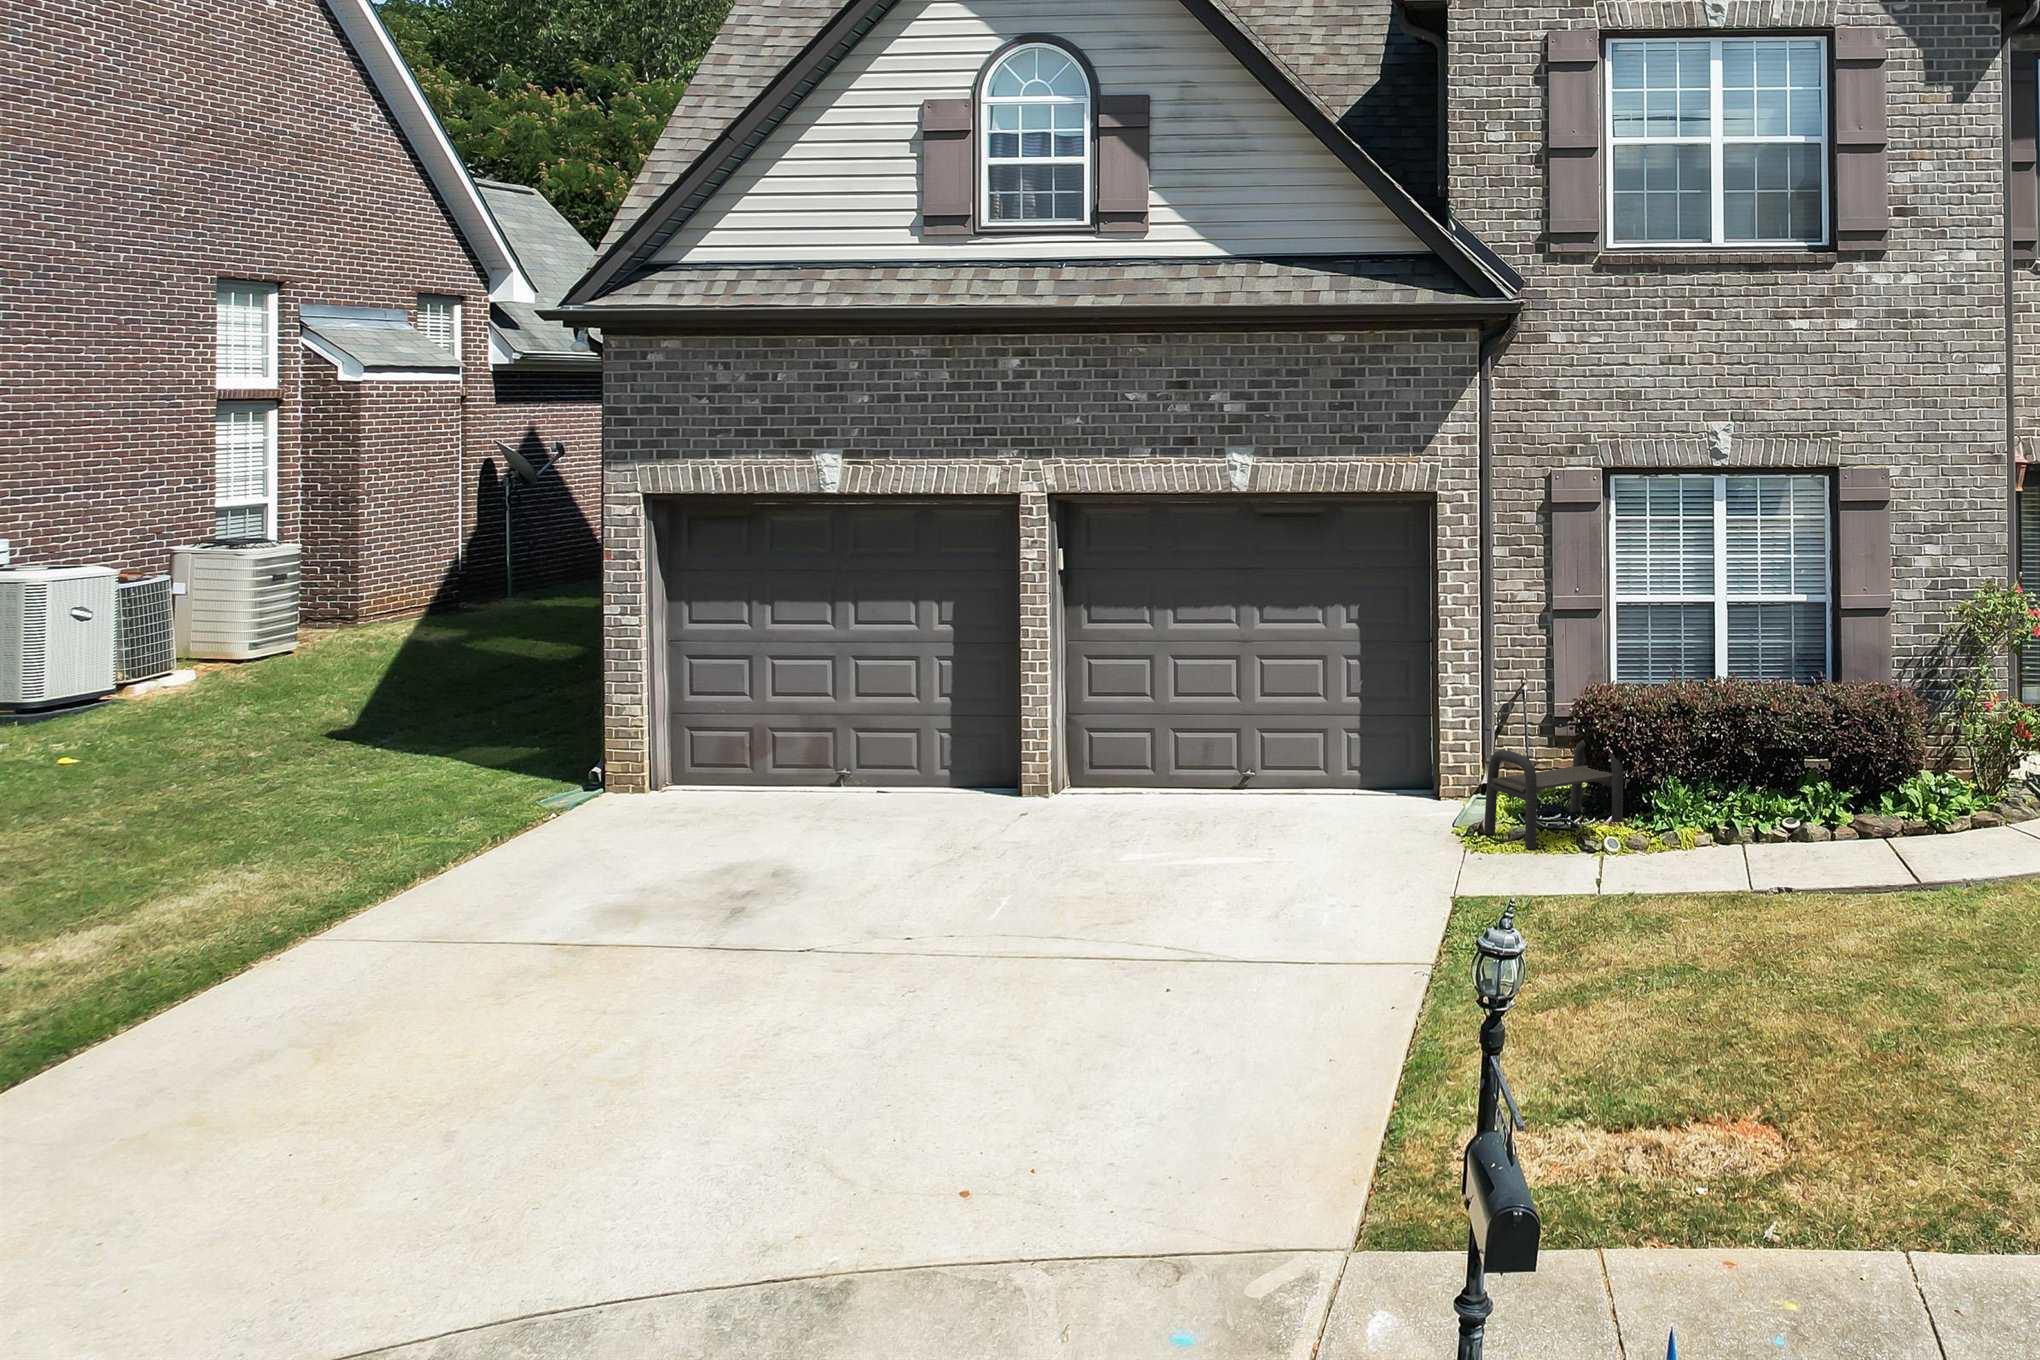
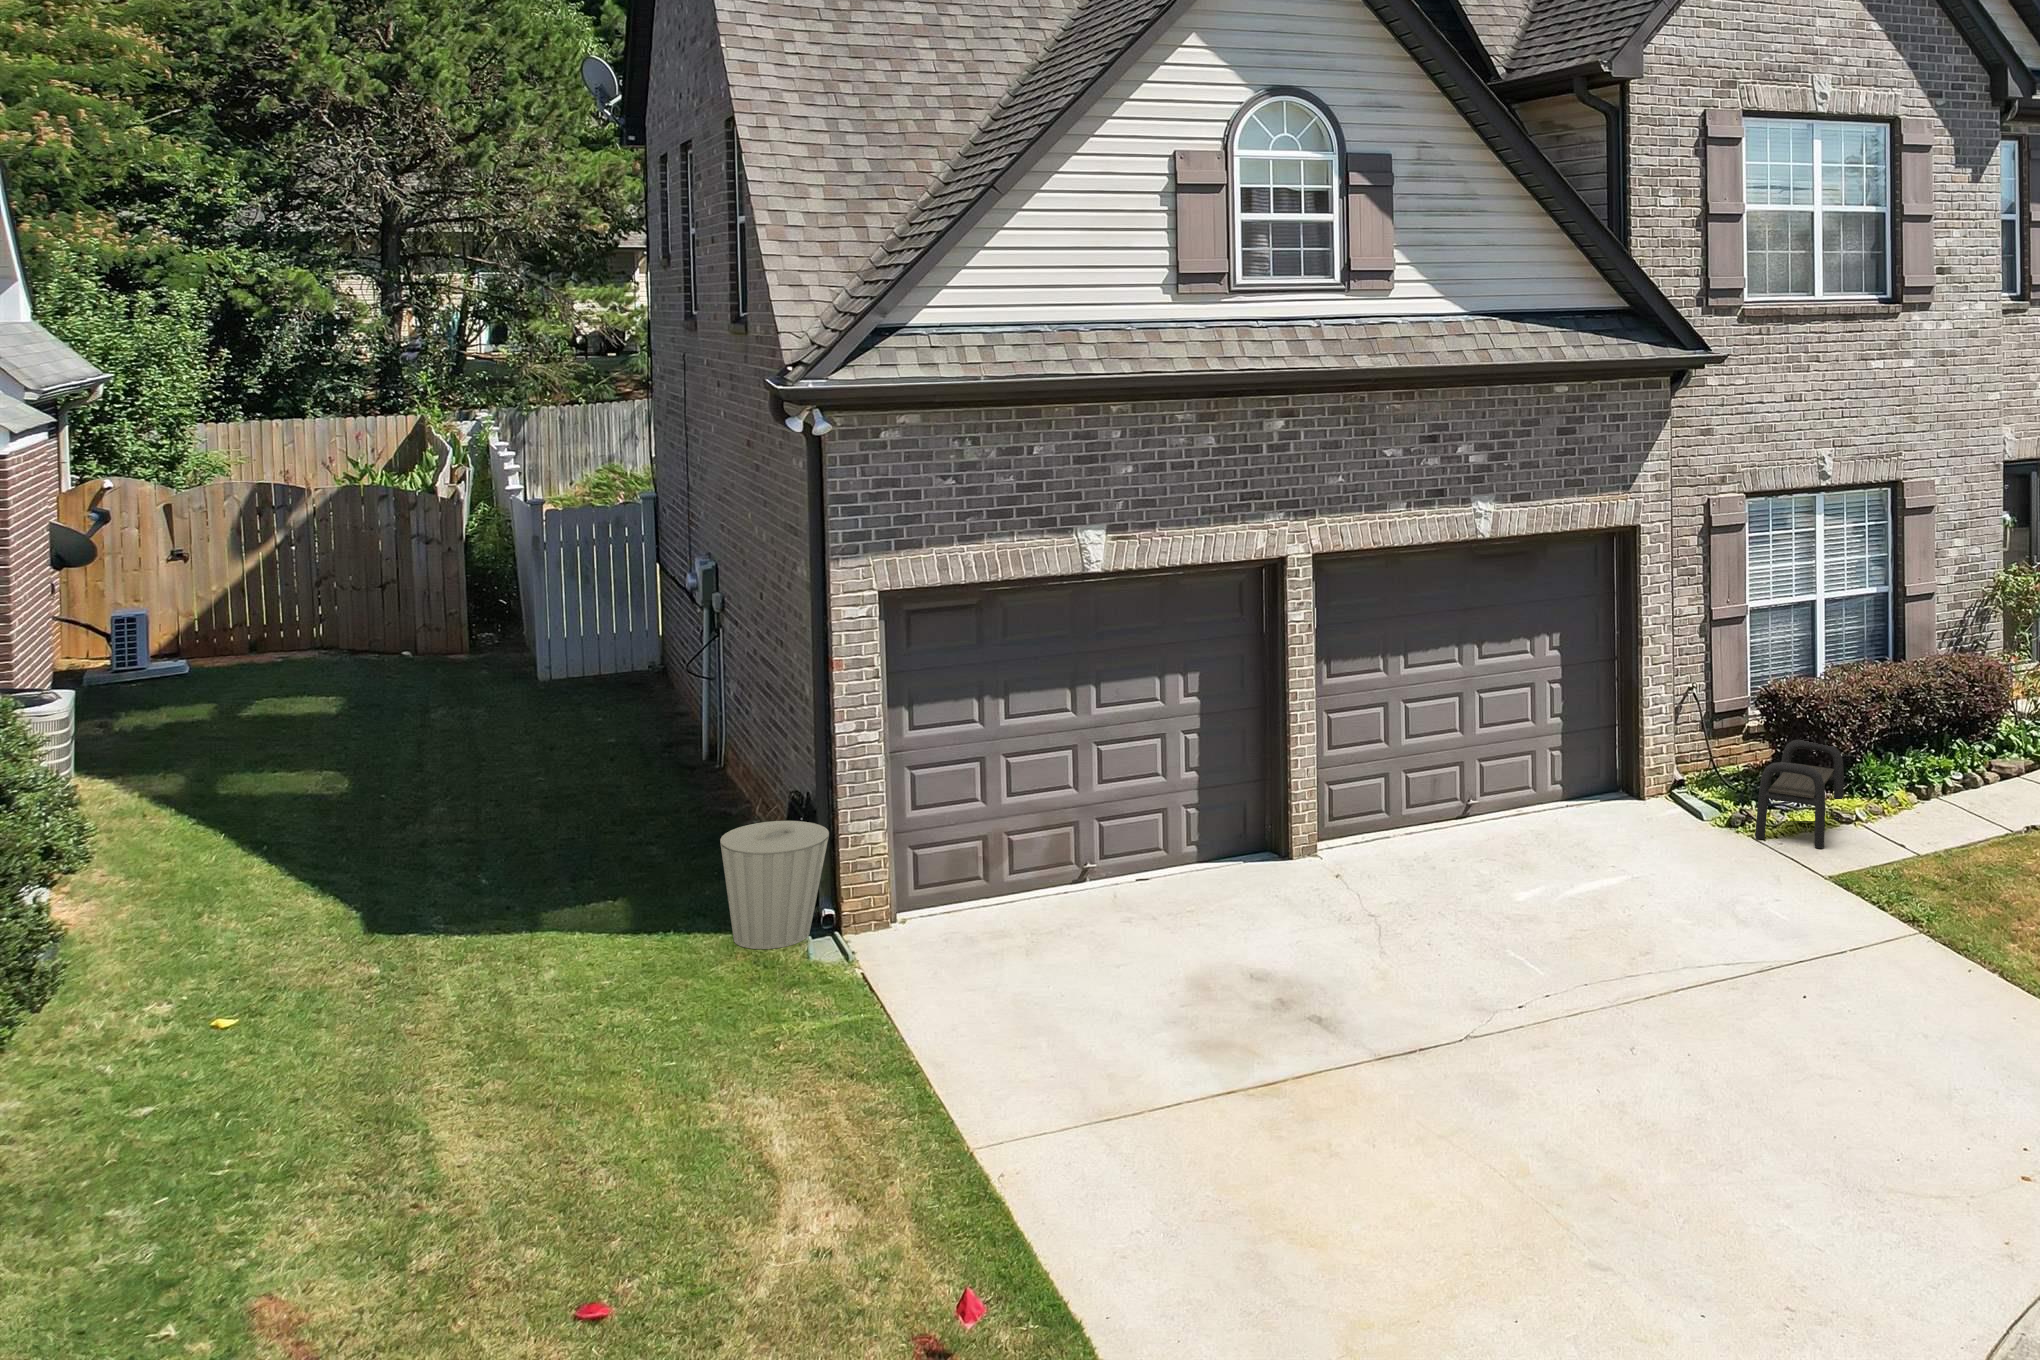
trash can: none [515,682,607,783] -> present [720,821,829,949]

